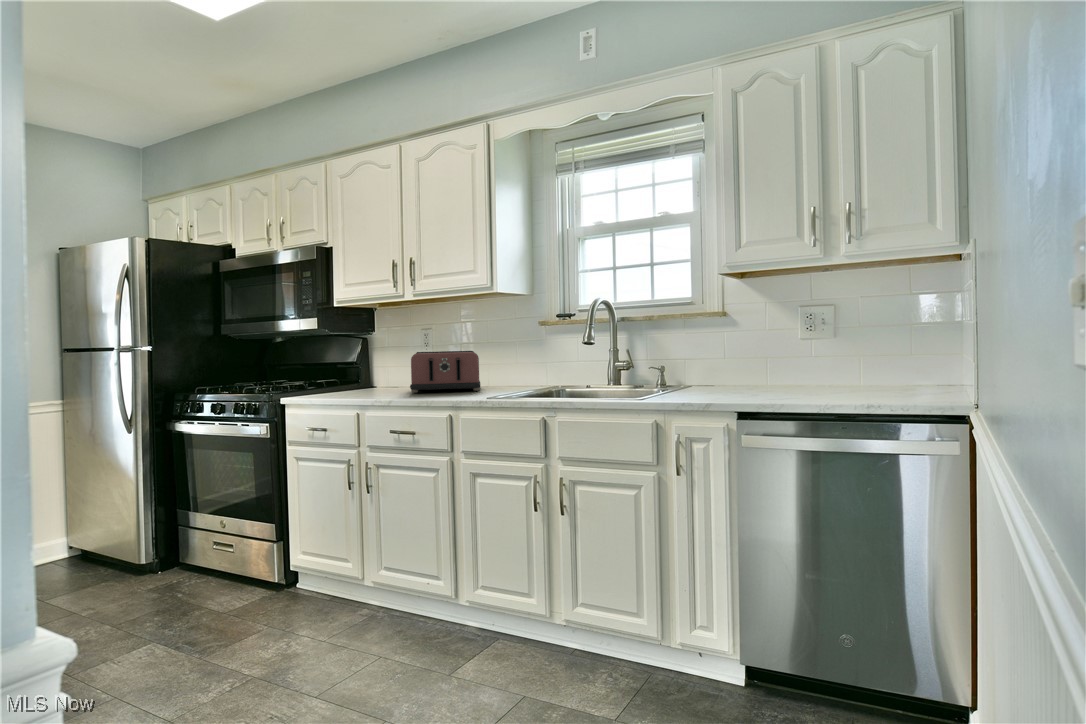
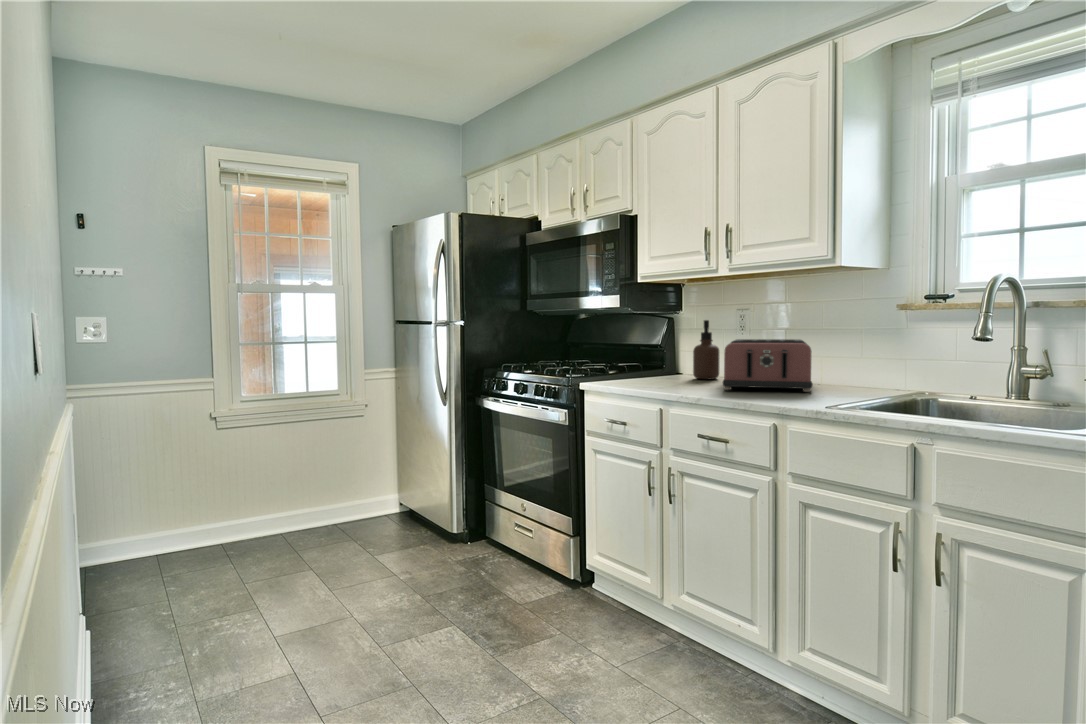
soap dispenser: none [386,338,409,389] -> present [693,320,719,379]

